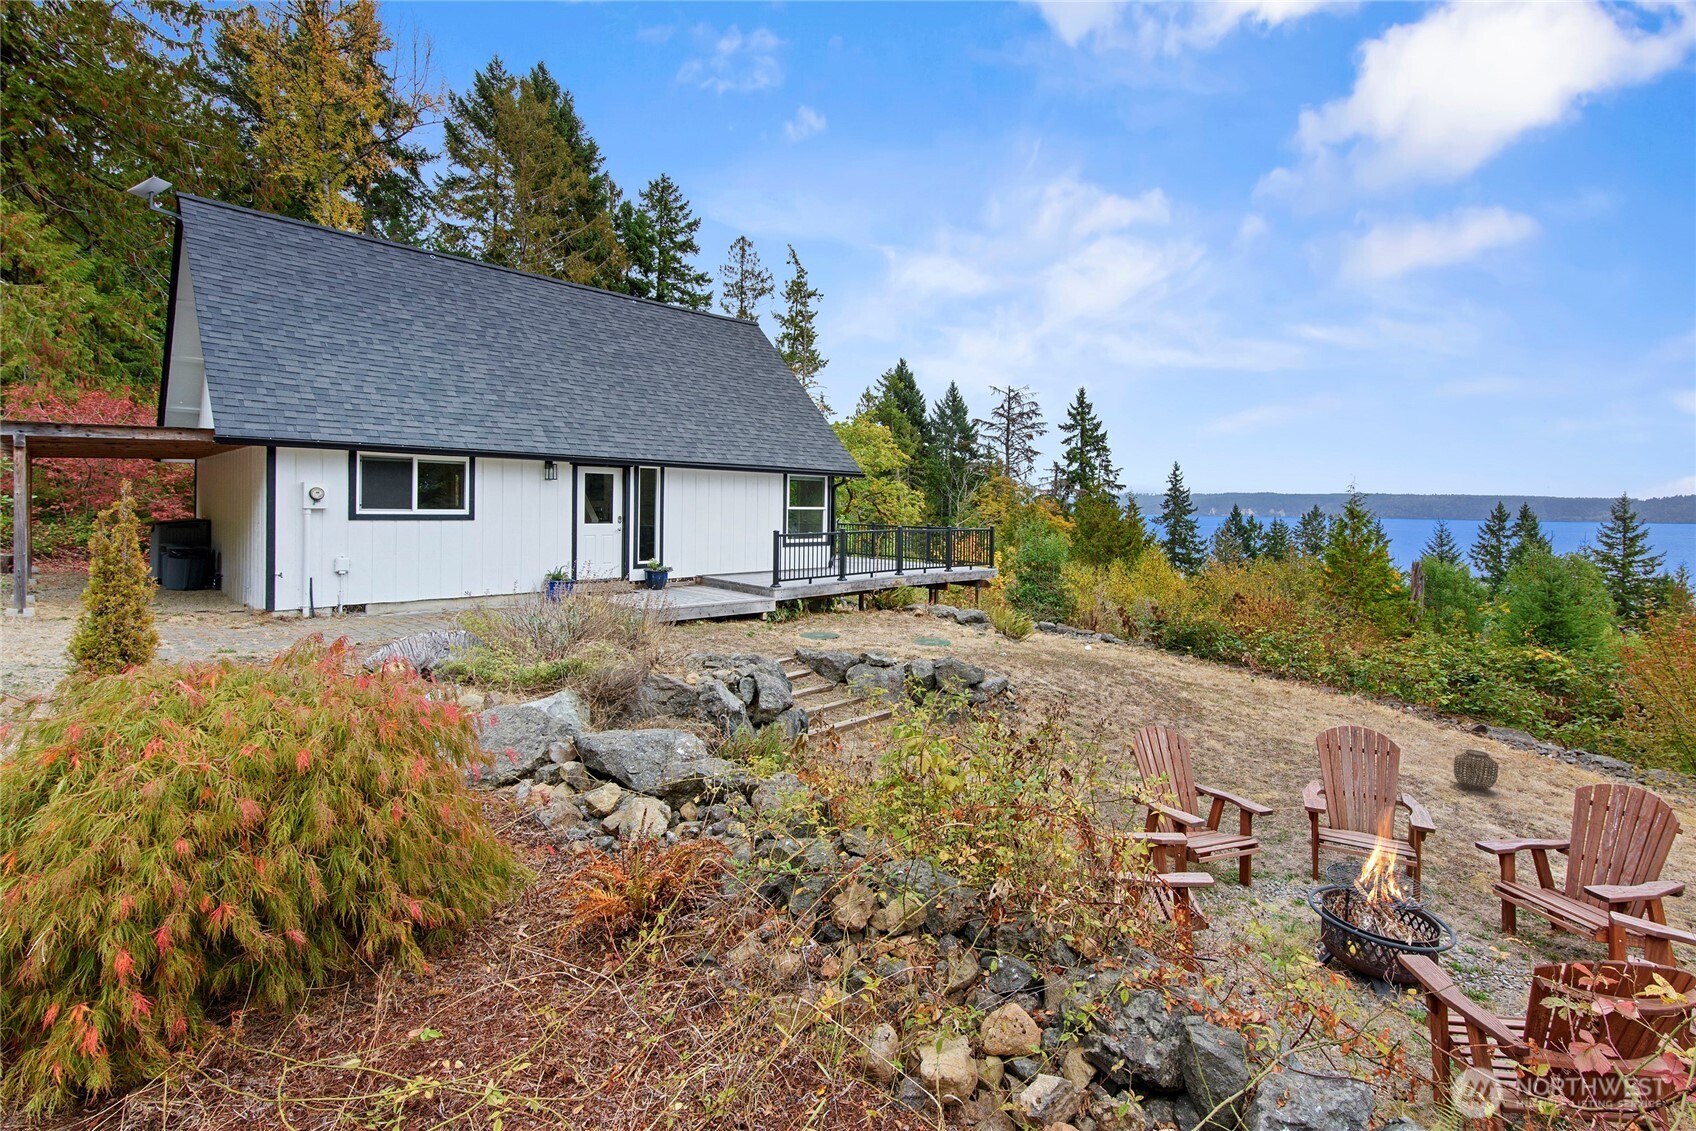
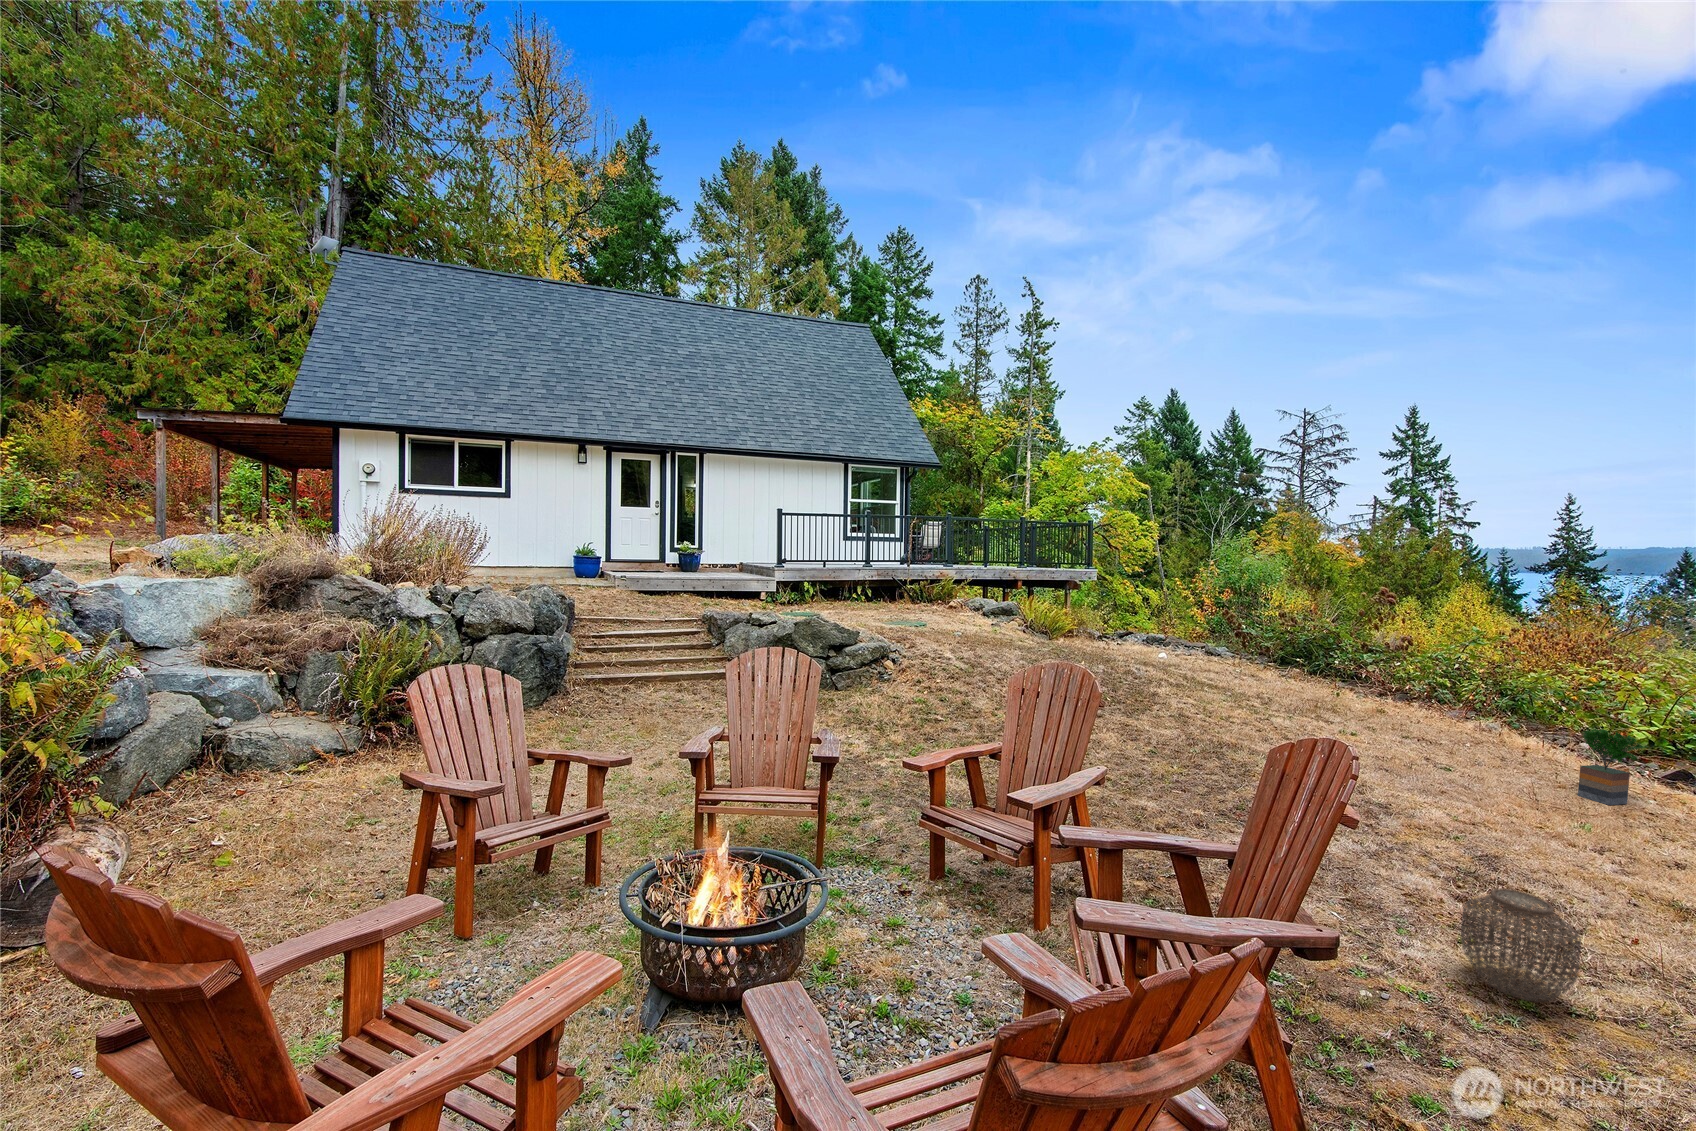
potted tree: none [1383,668,1412,707] -> present [1578,729,1643,805]

